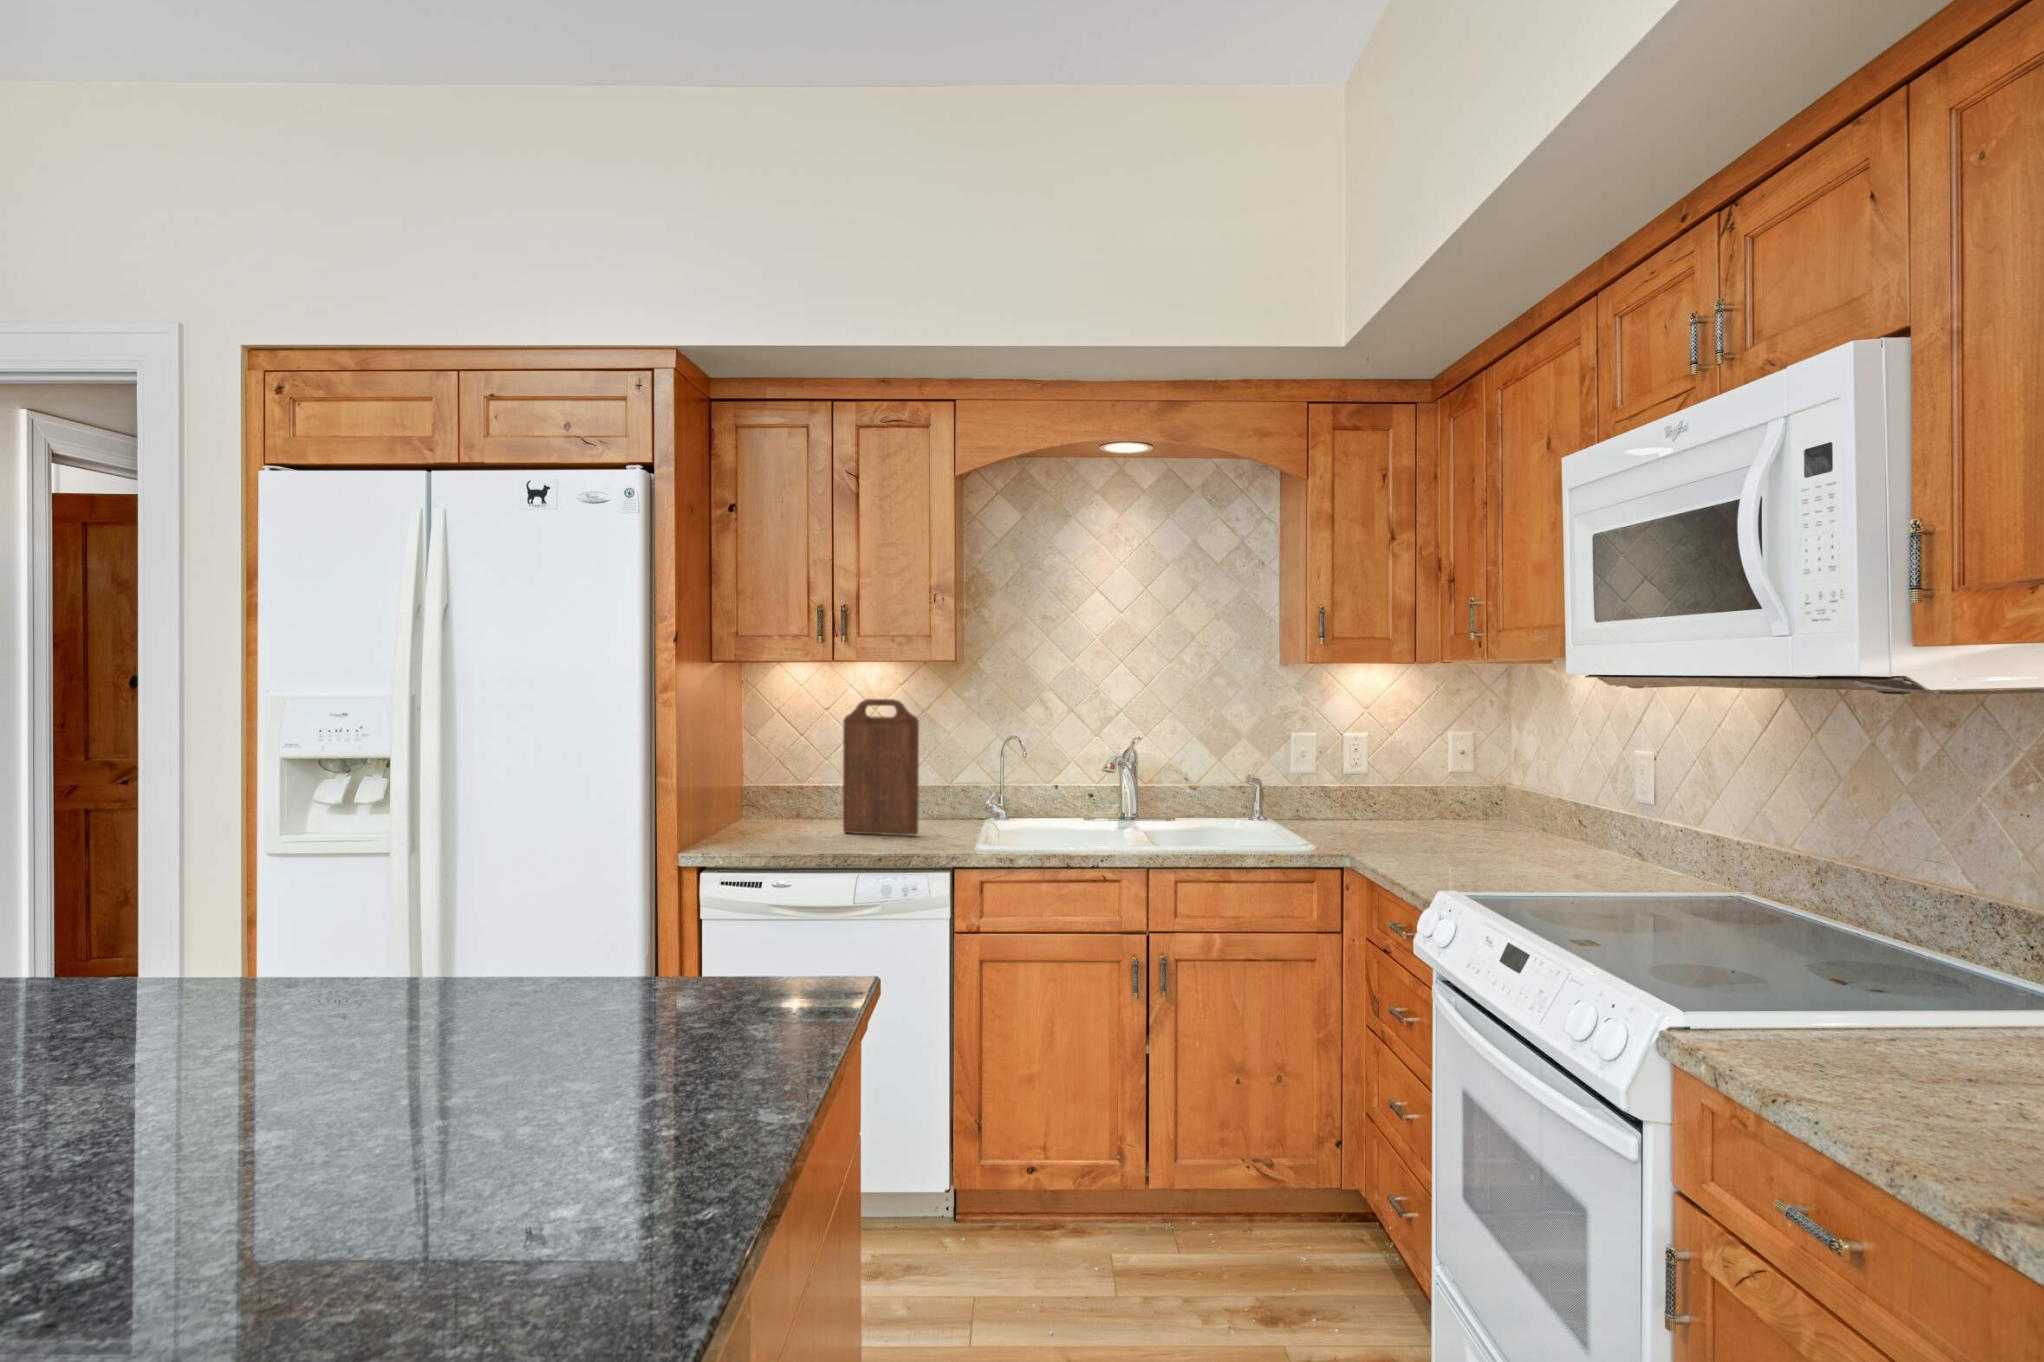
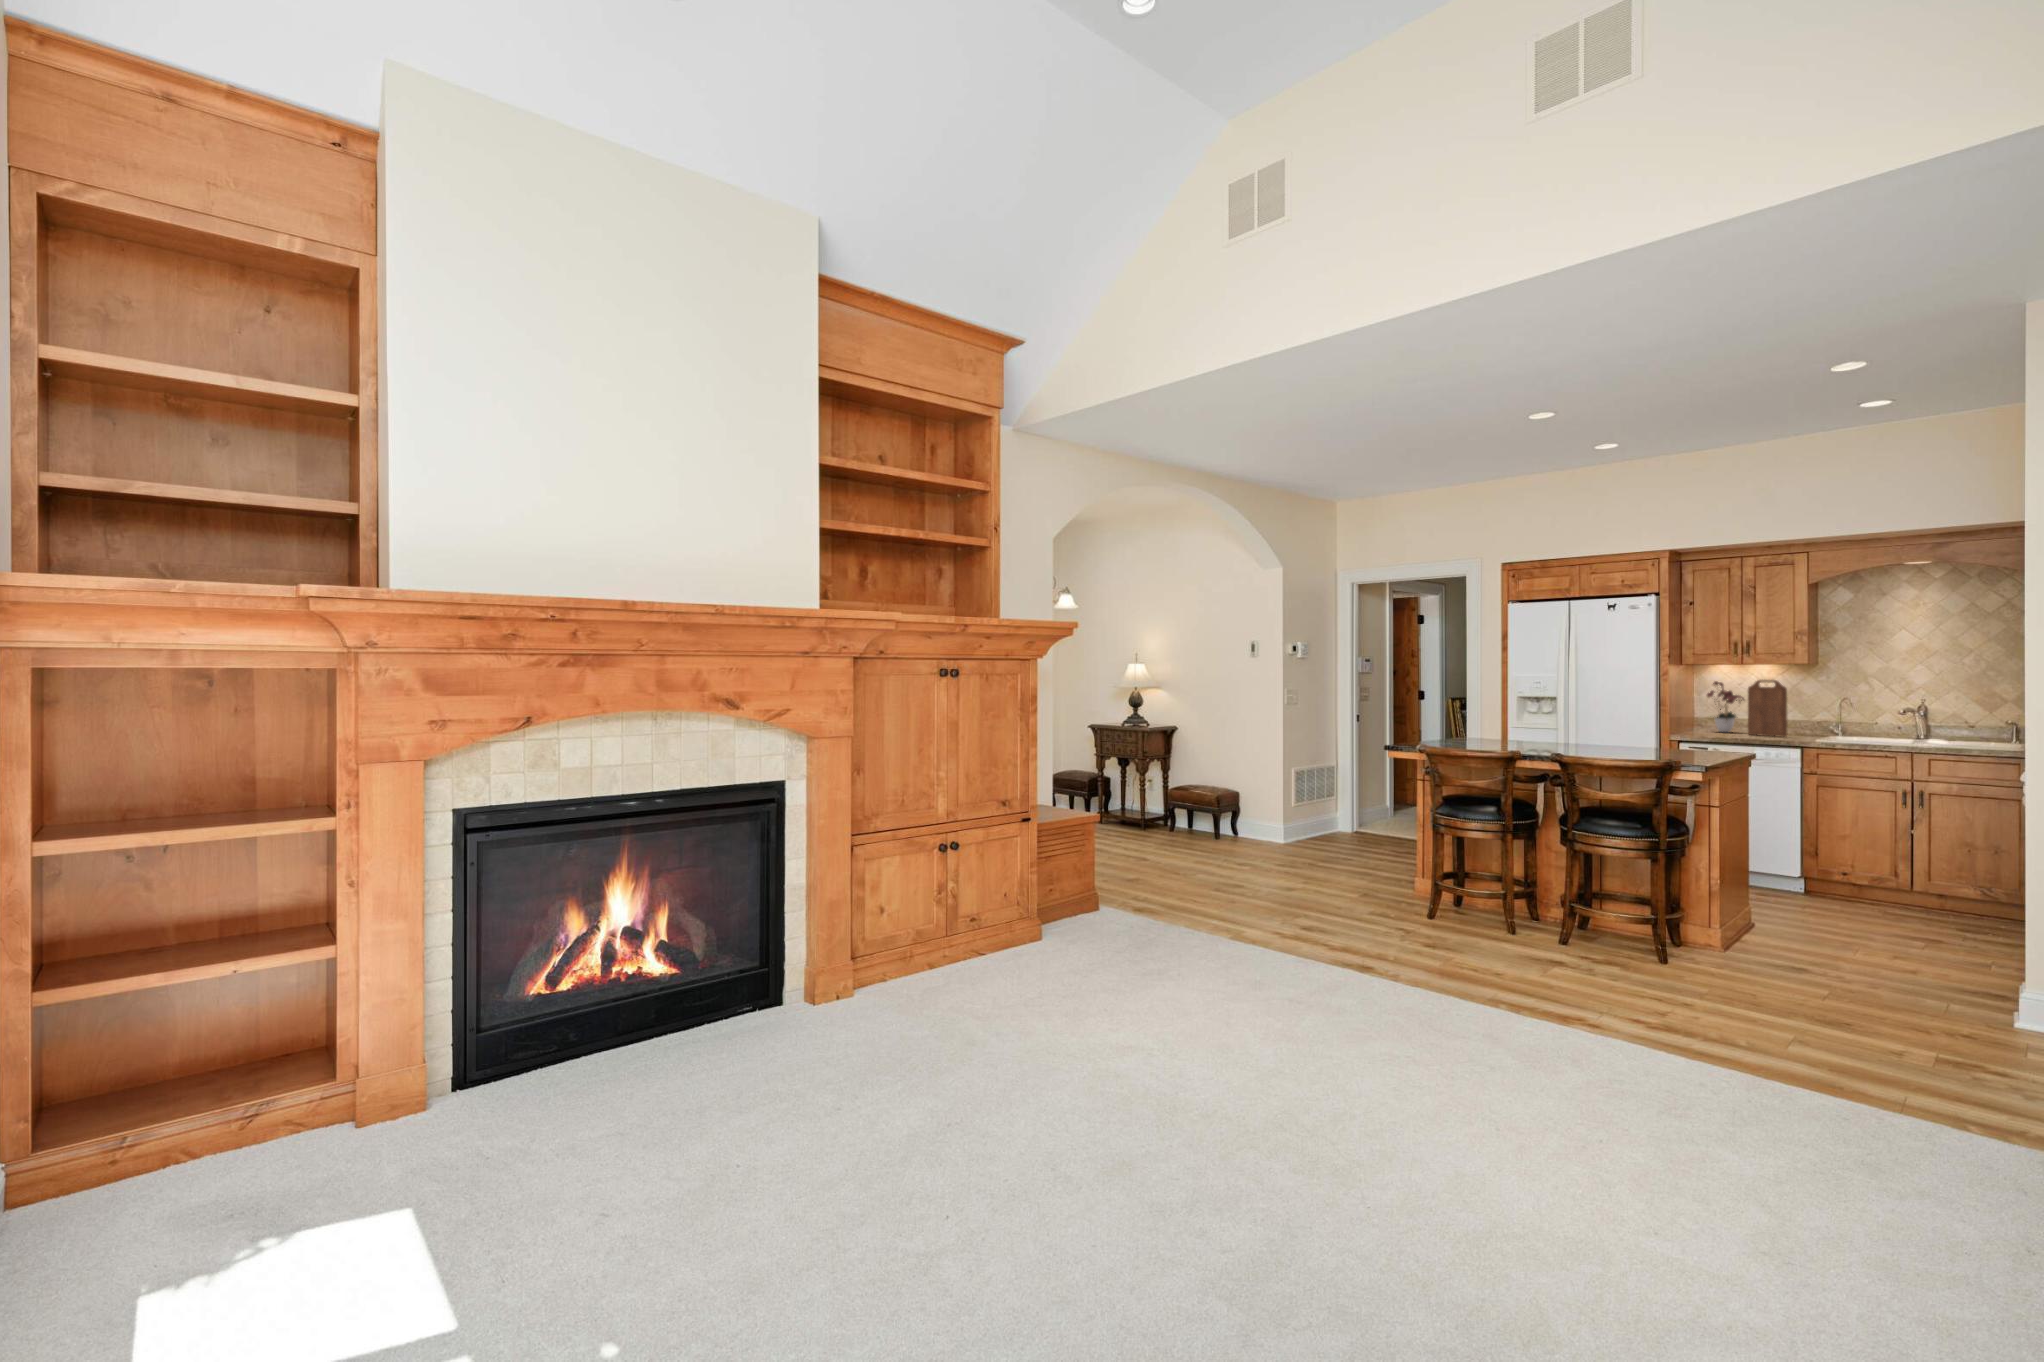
flower arrangement: none [757,696,844,827] -> present [1707,681,1744,732]

